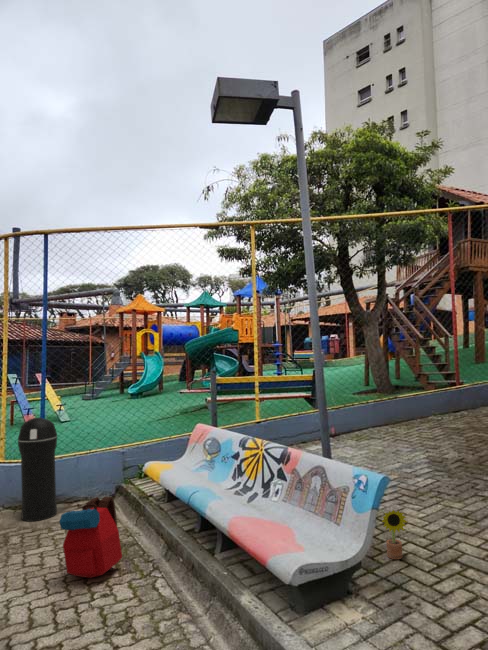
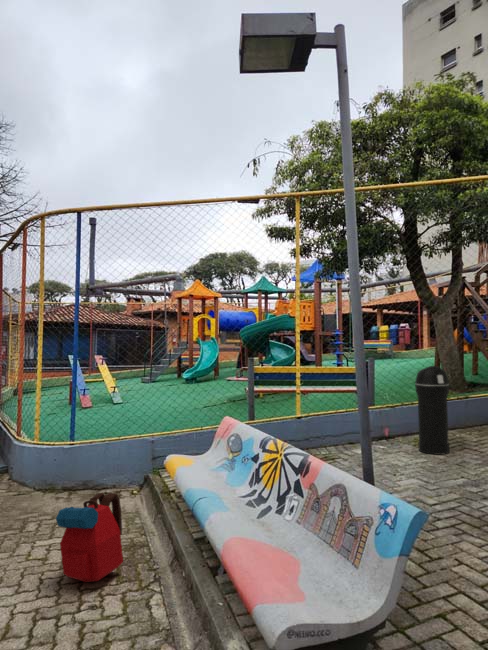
trash can: present [18,418,57,521] -> present [415,366,449,455]
decorative plant: present [382,510,407,559] -> none [420,547,455,609]

